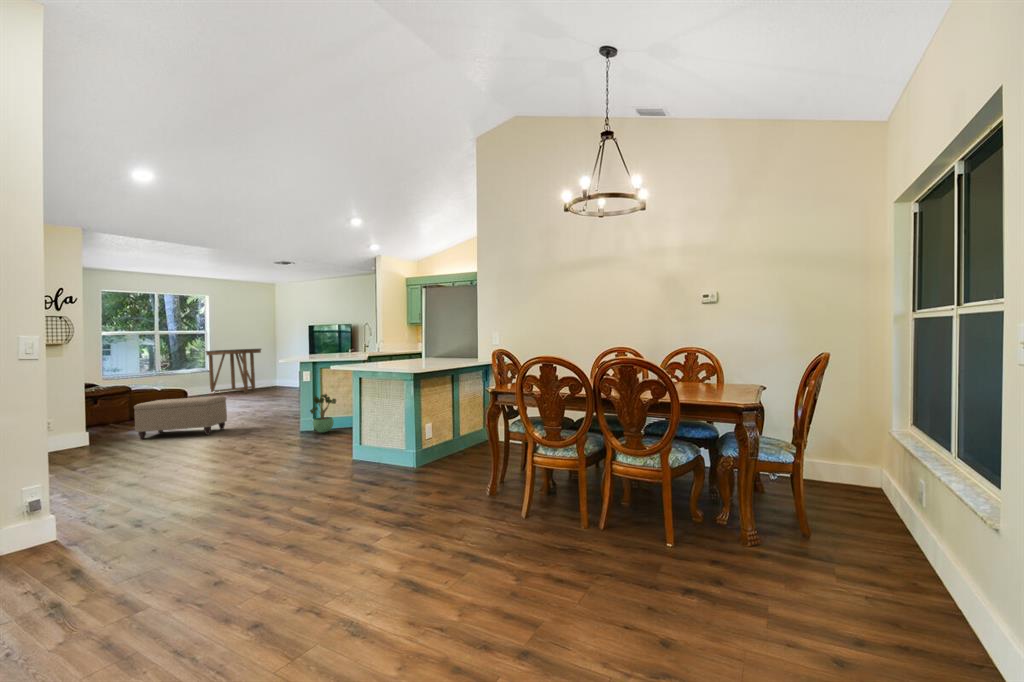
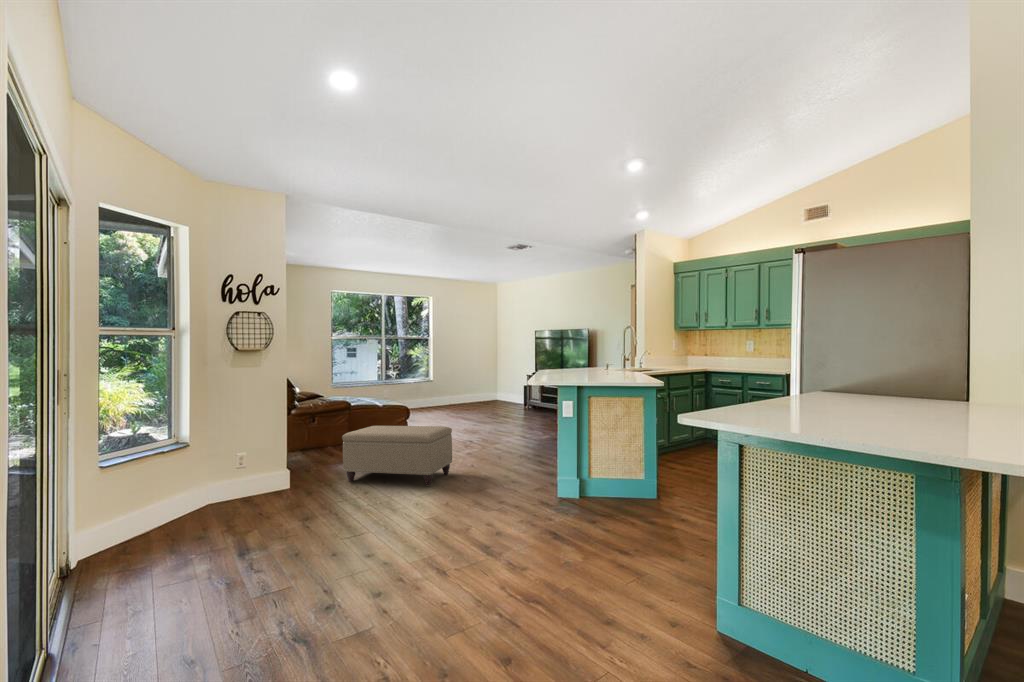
console table: present [206,349,261,395] -> none [429,357,484,407]
potted plant: present [310,394,336,433] -> none [575,440,616,506]

